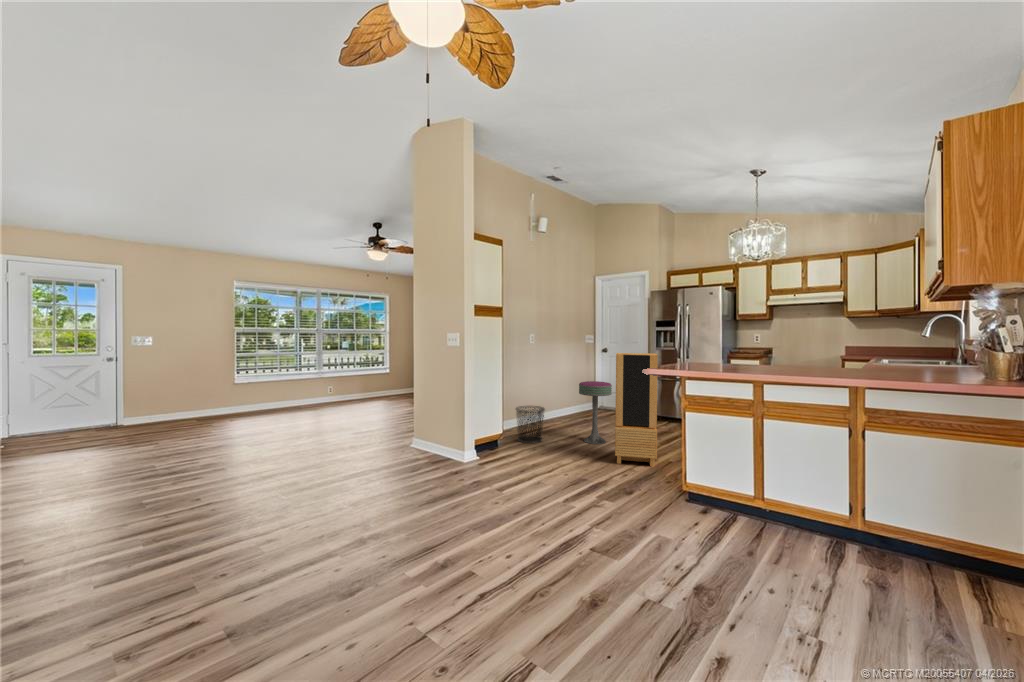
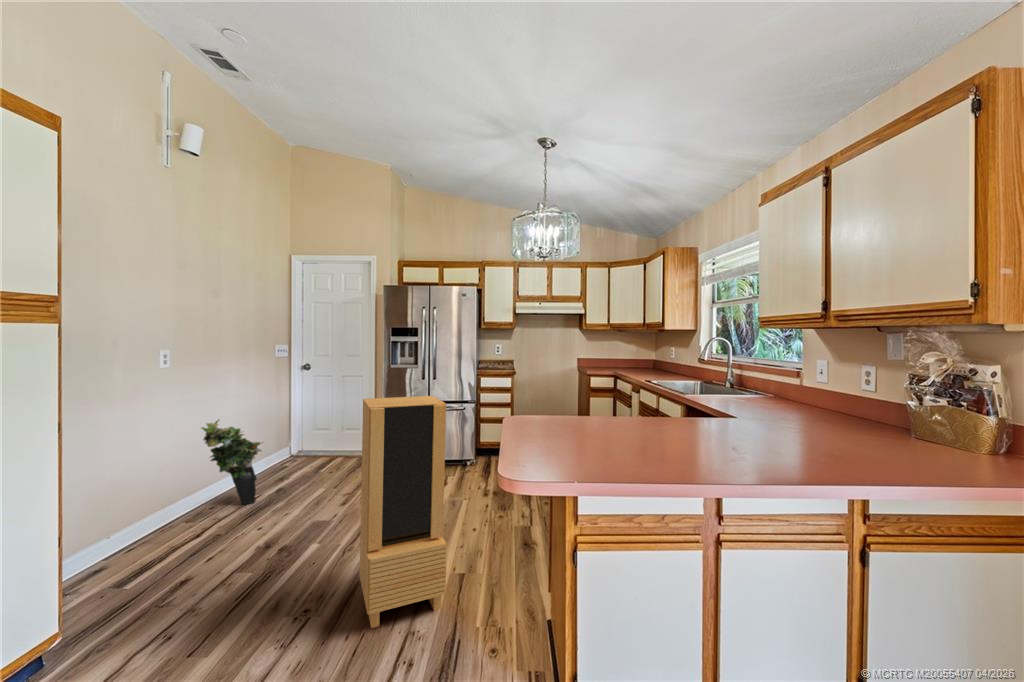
potted plant: none [547,373,577,422] -> present [201,420,264,504]
bar stool: present [579,381,612,444] -> none [276,441,342,566]
trash can: present [516,406,545,443] -> none [103,514,193,618]

